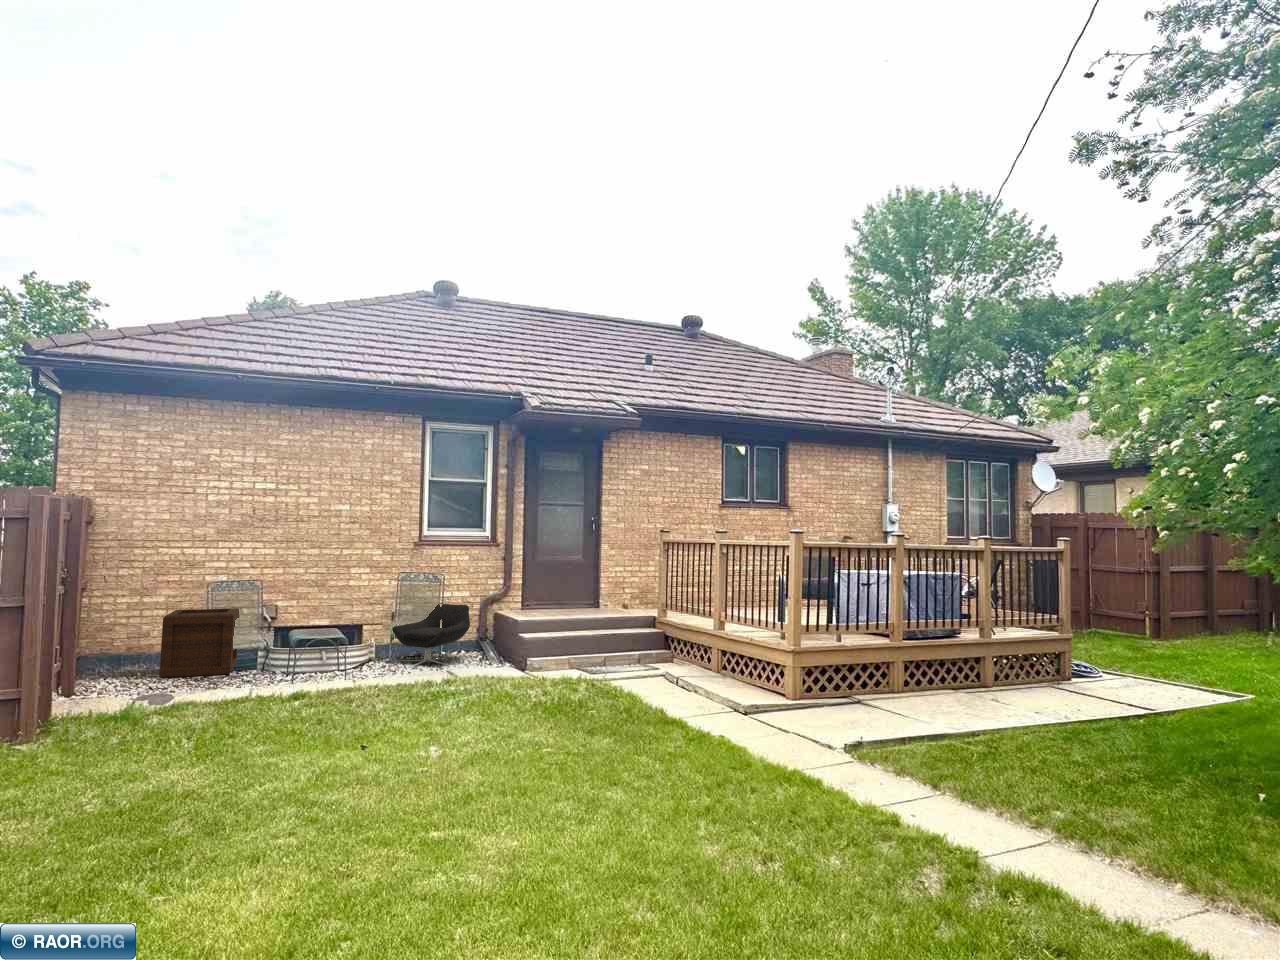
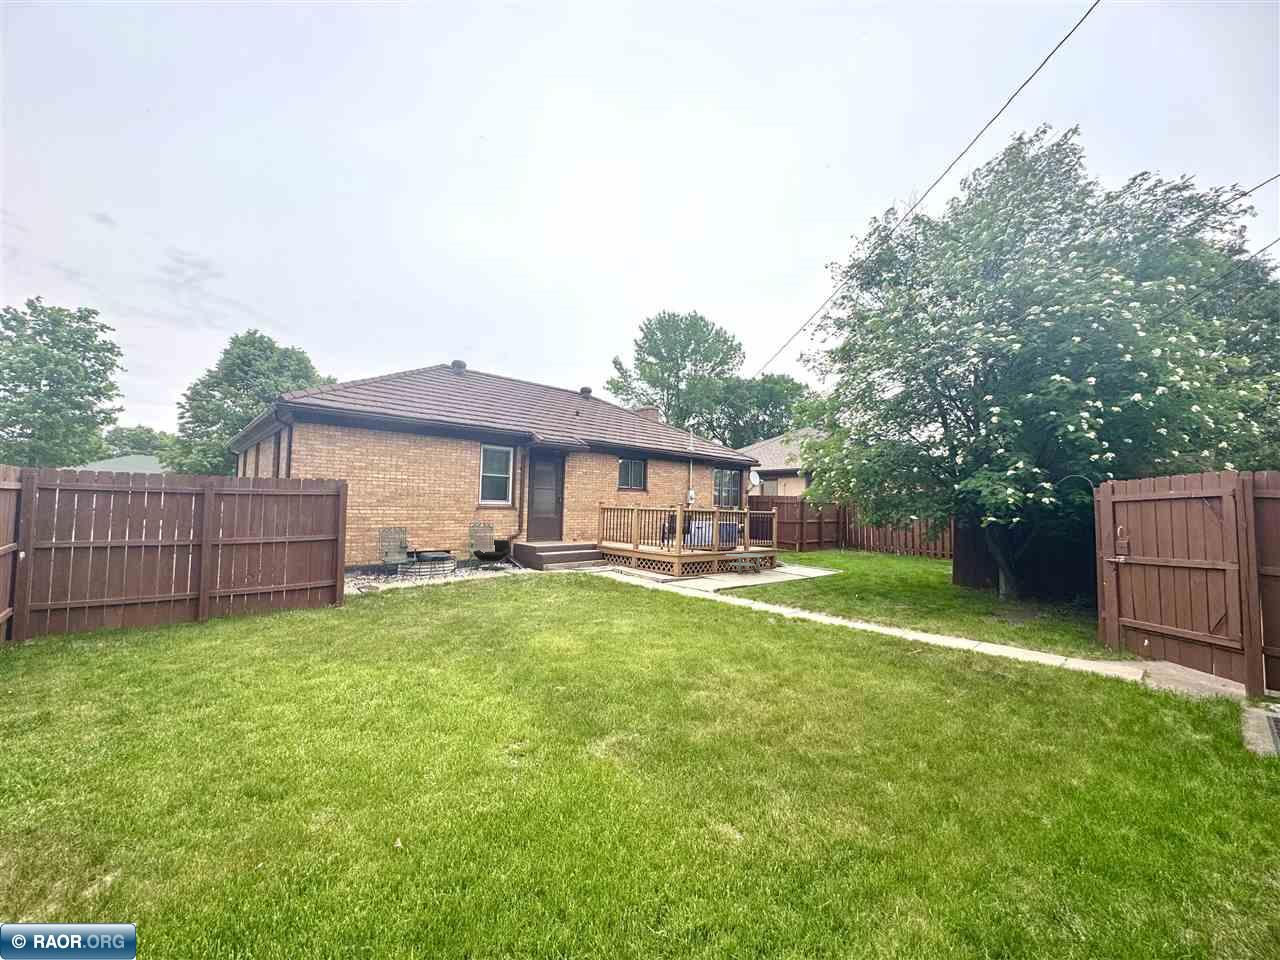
wooden crate: present [159,608,239,678] -> none [357,543,403,579]
round table: none [909,646,1026,708] -> present [725,553,764,575]

